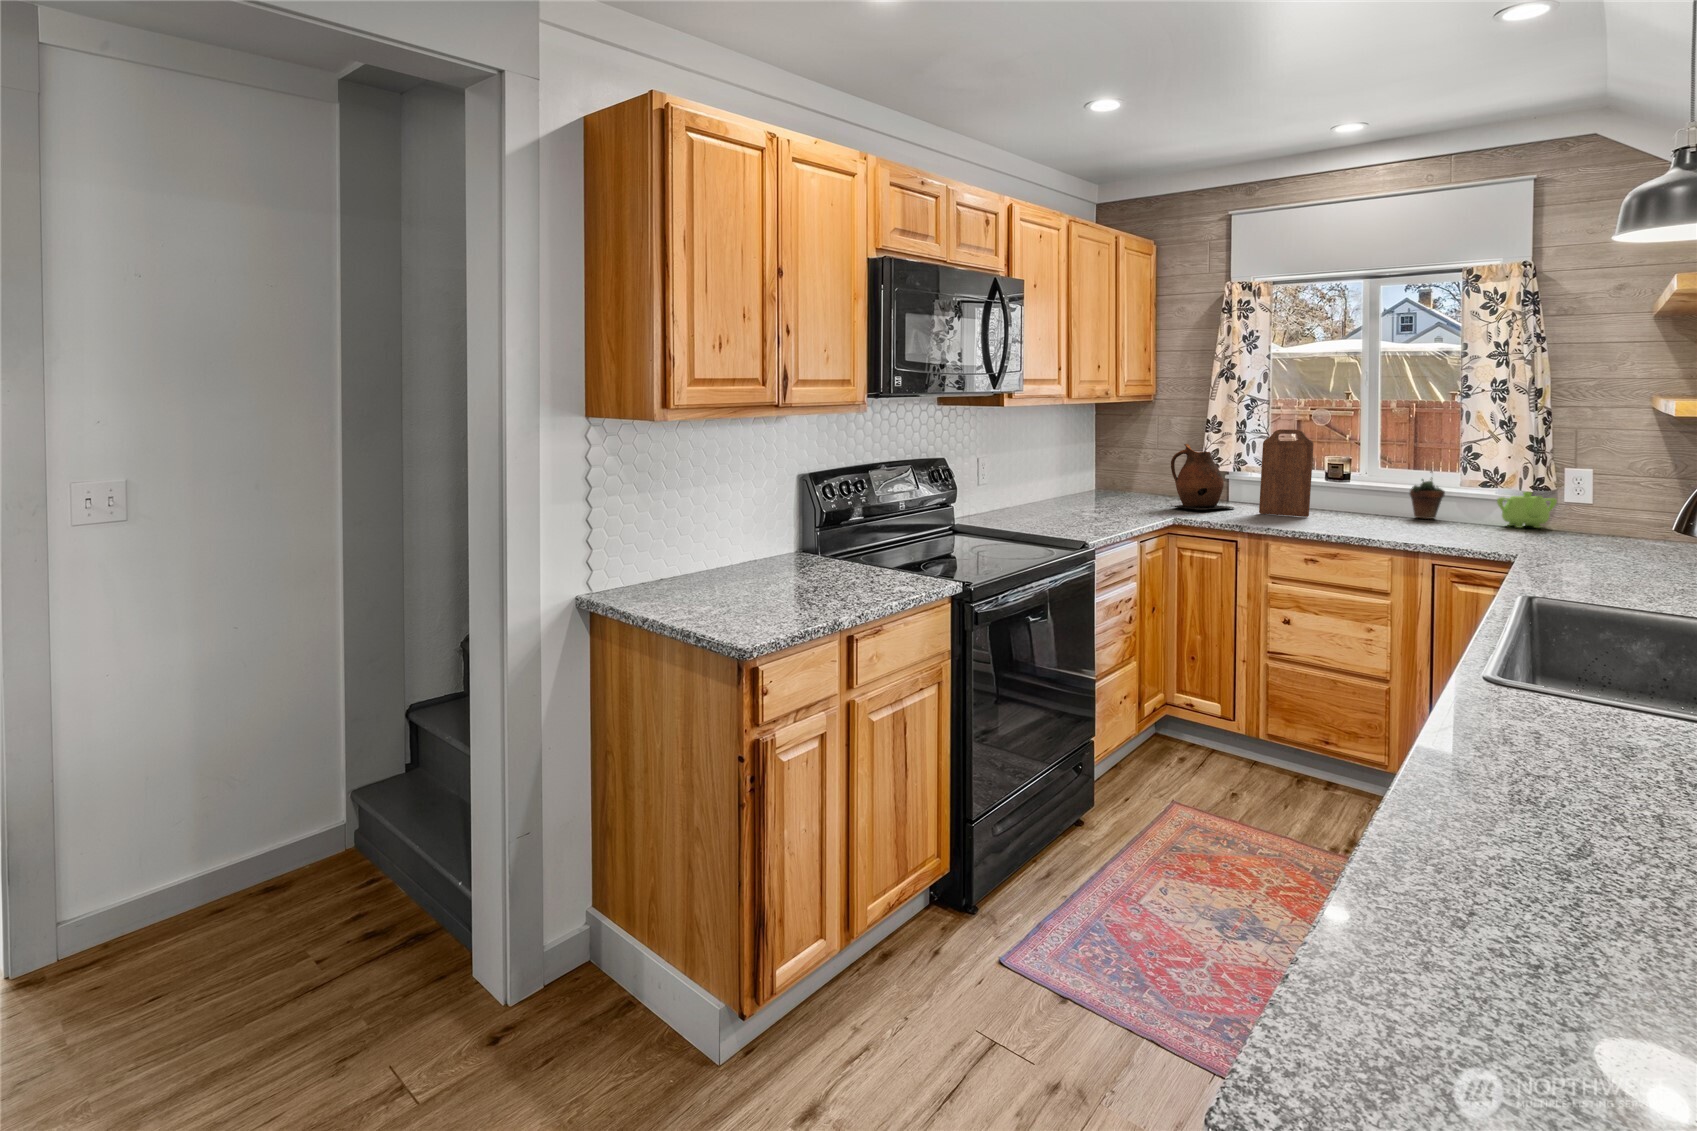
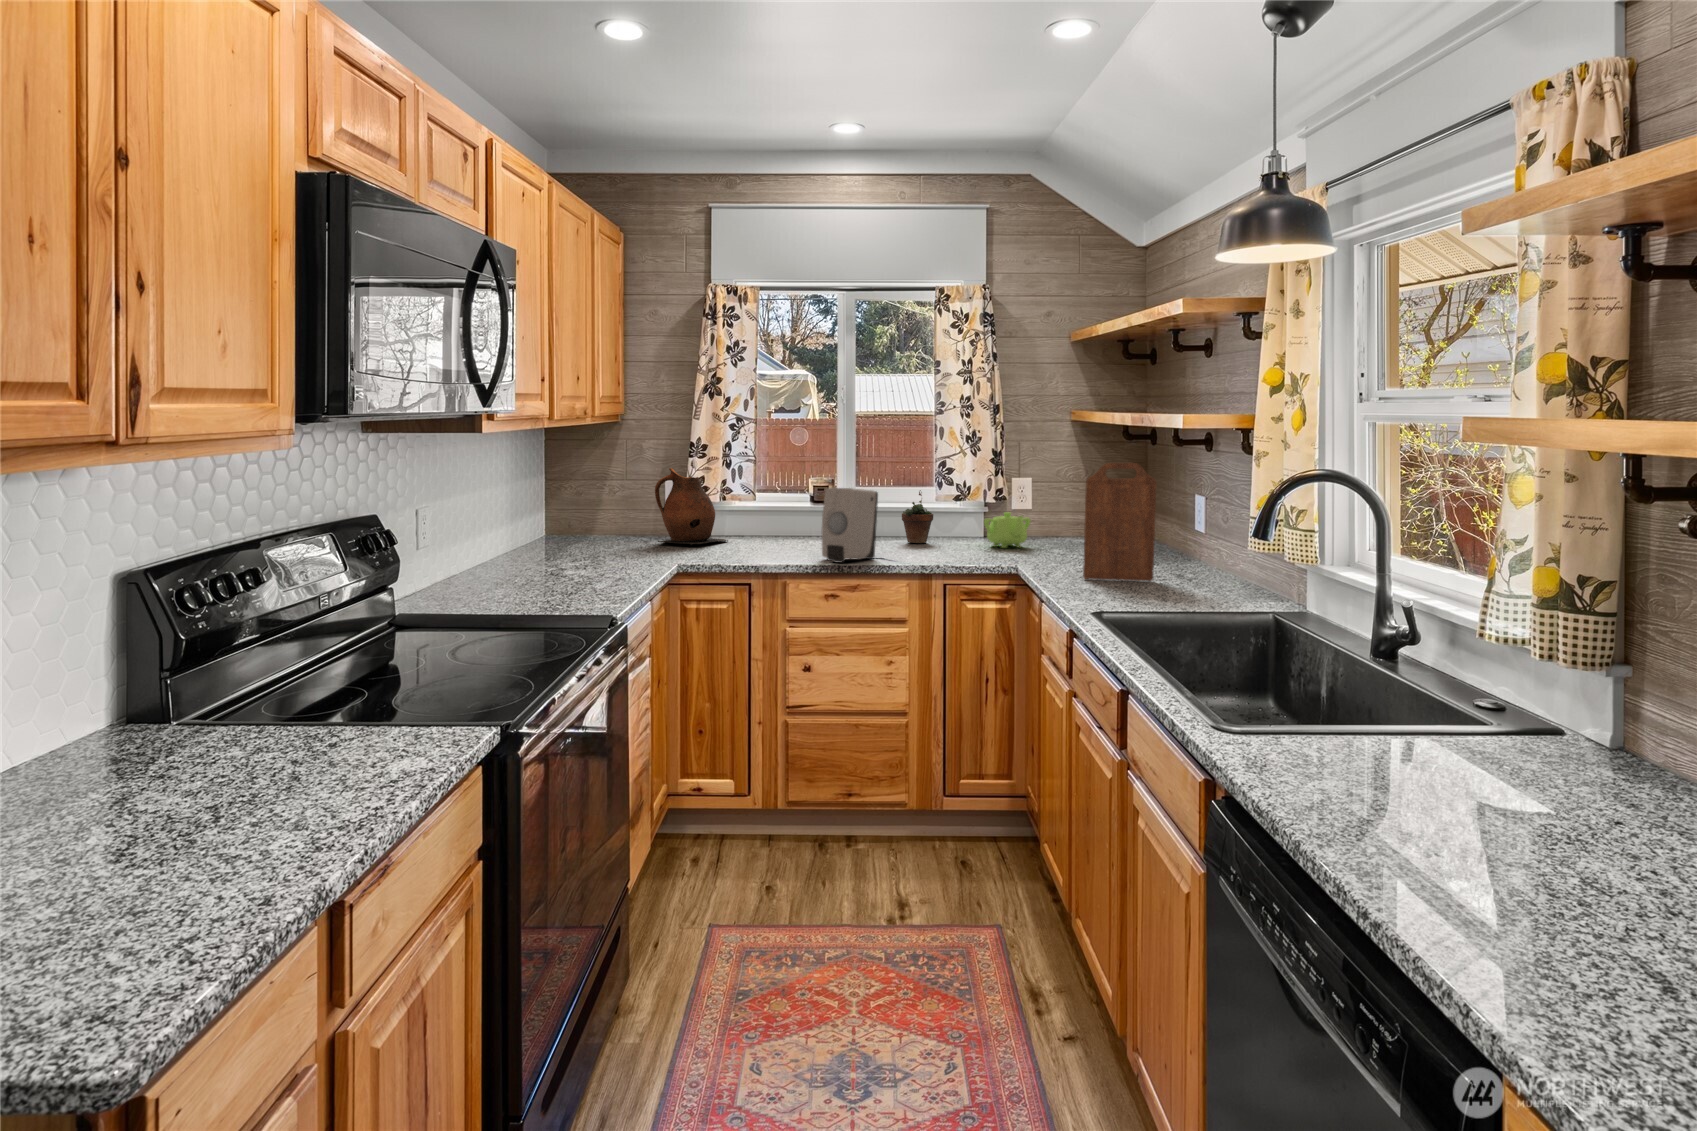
cutting board: present [1259,429,1314,517] -> present [1083,463,1156,581]
soap dispenser: none [1308,463,1371,532] -> present [822,488,878,563]

